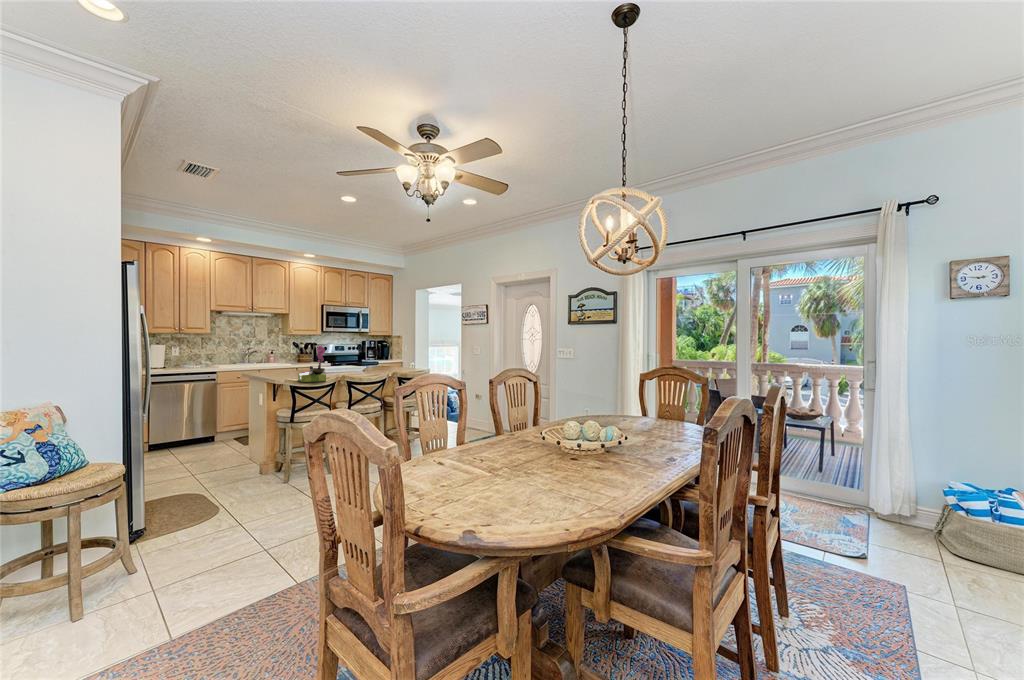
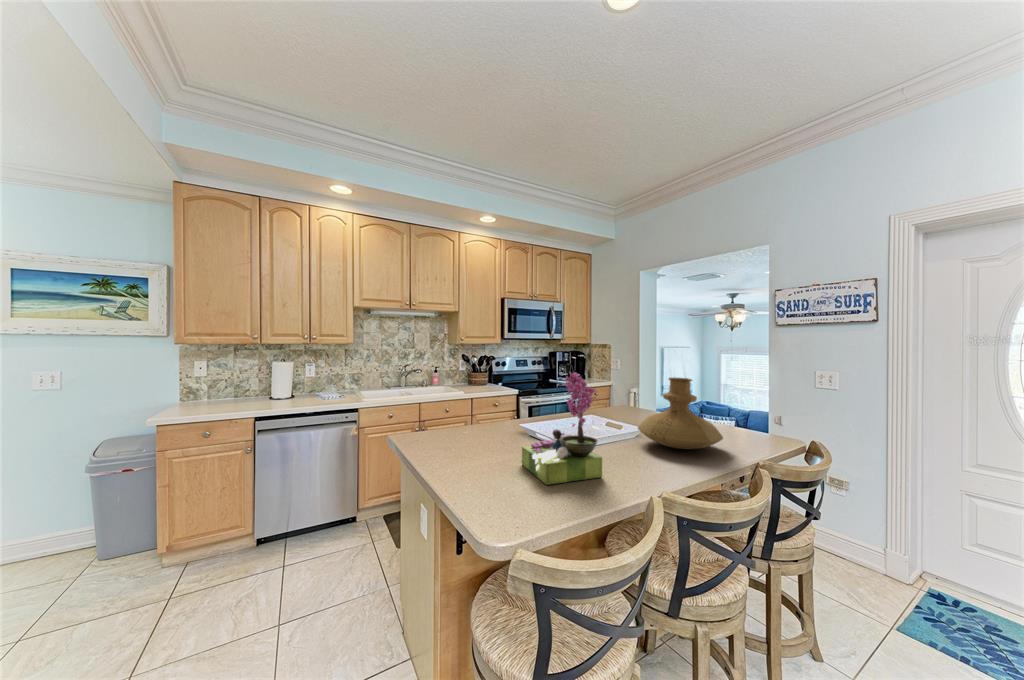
vase: none [356,349,389,377] -> present [638,377,723,449]

